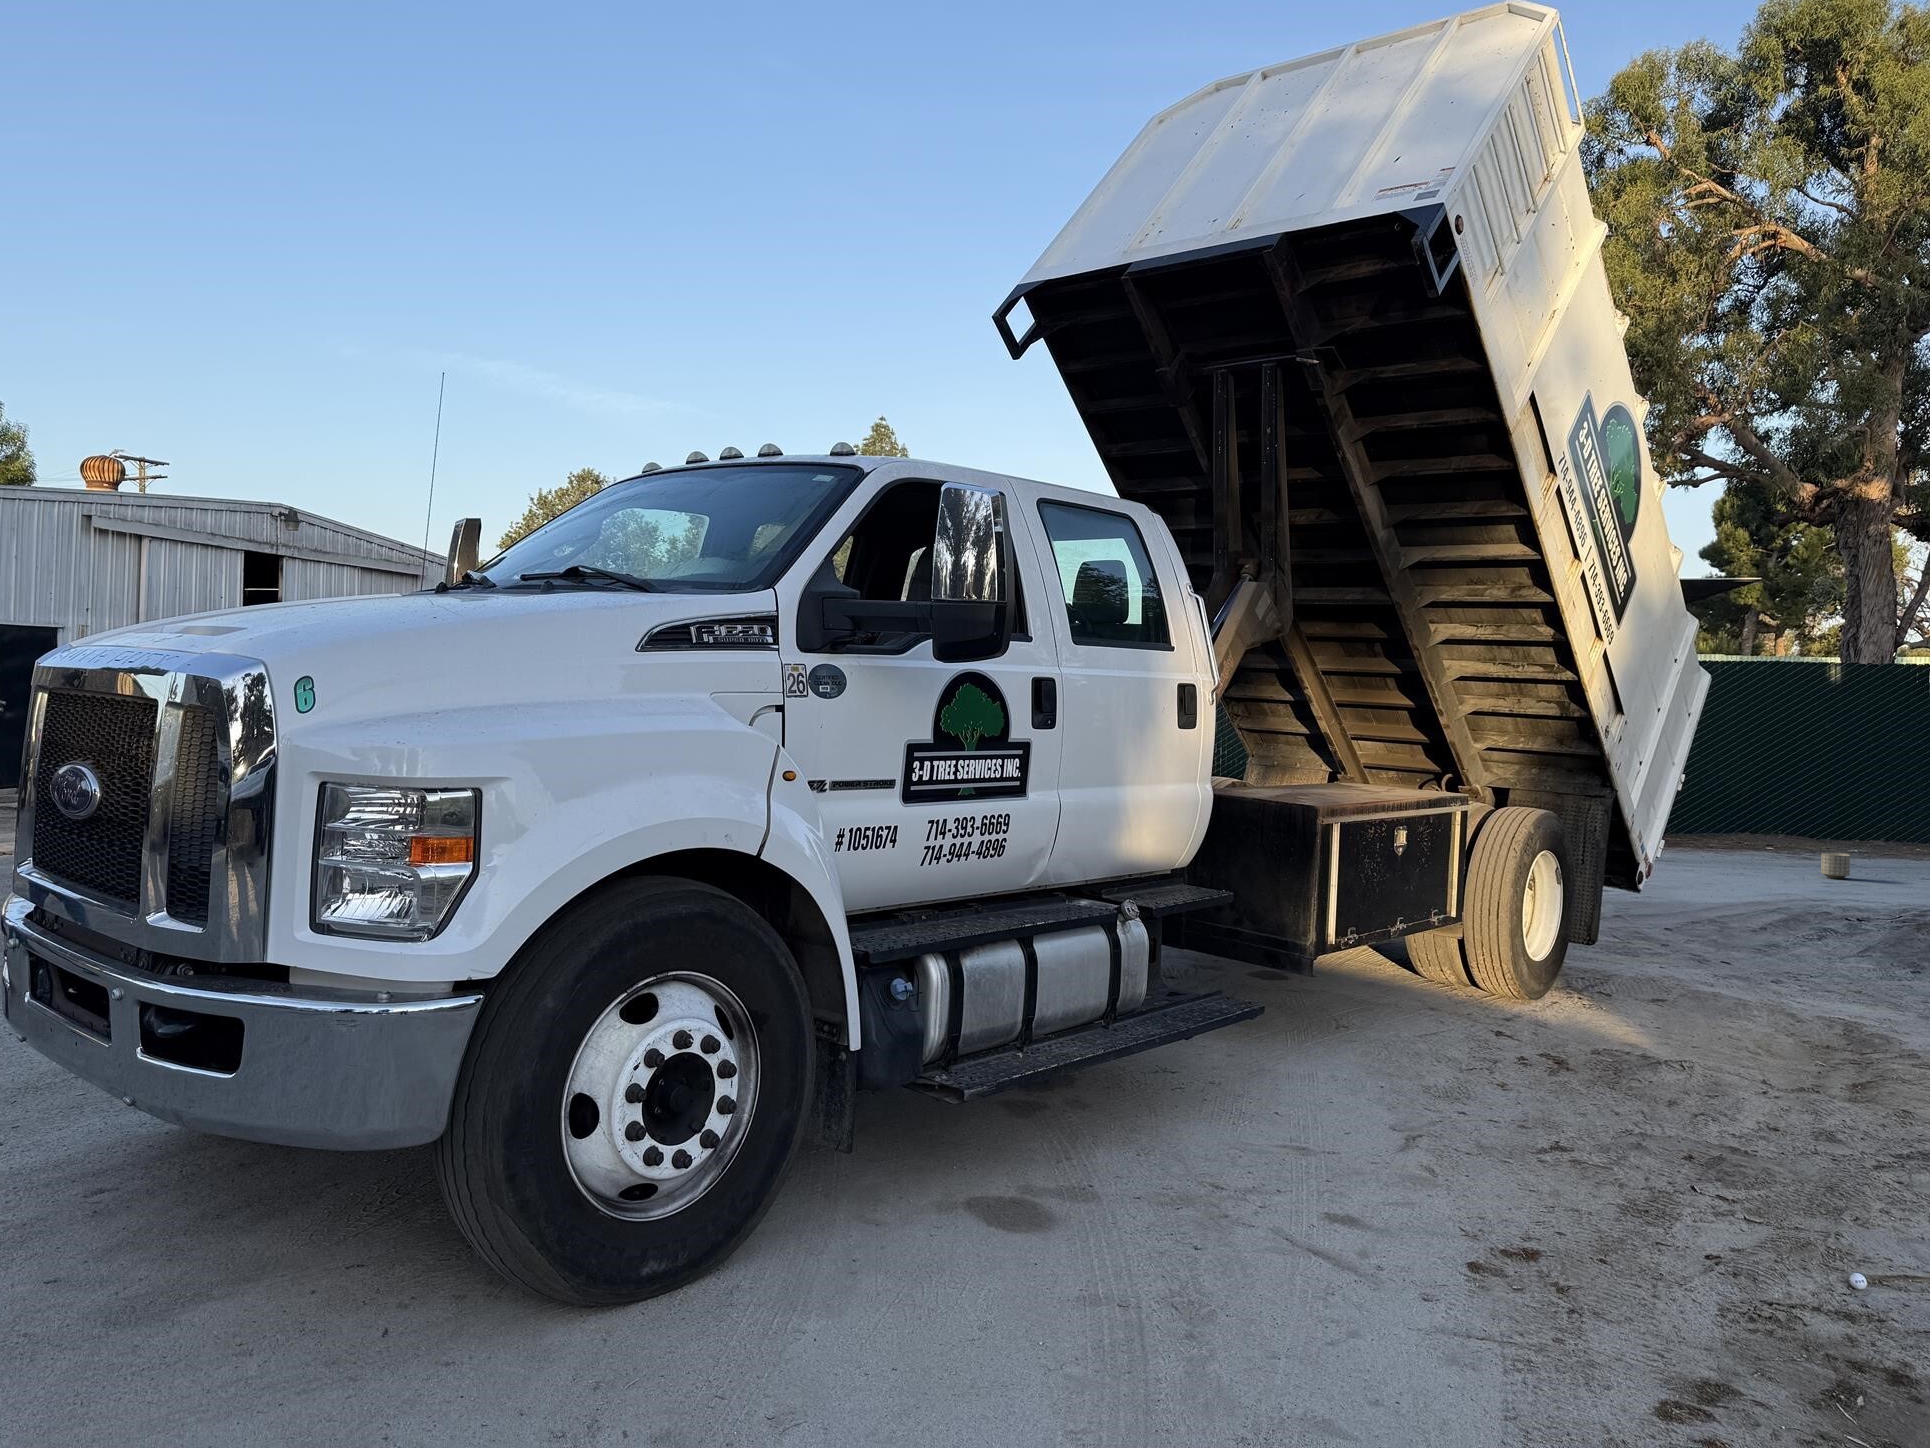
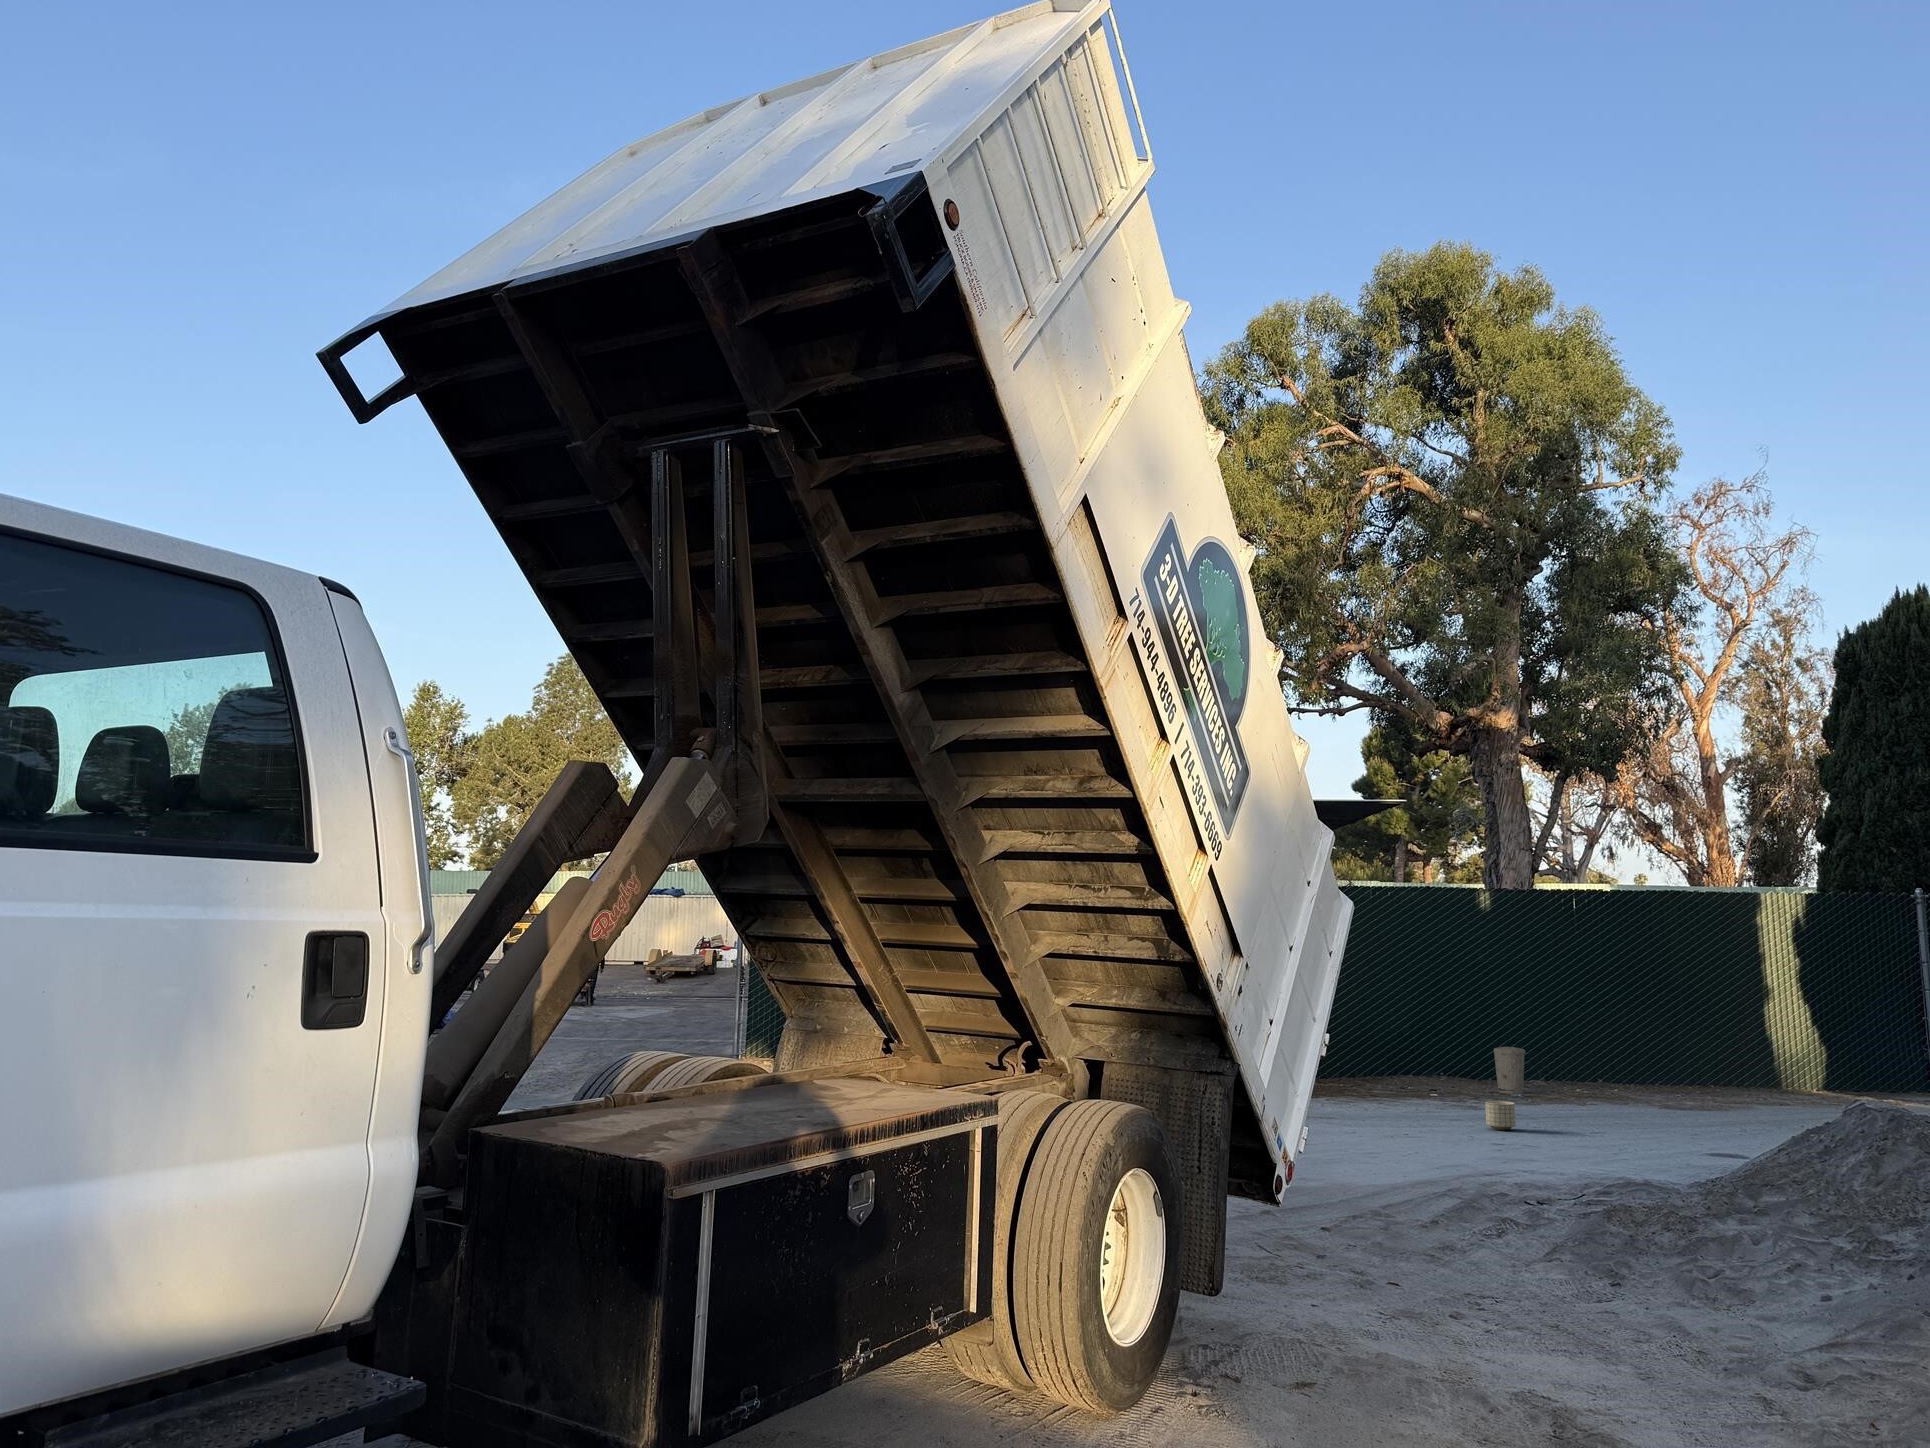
trash can: none [1835,808,1868,851] -> present [1494,1047,1526,1094]

